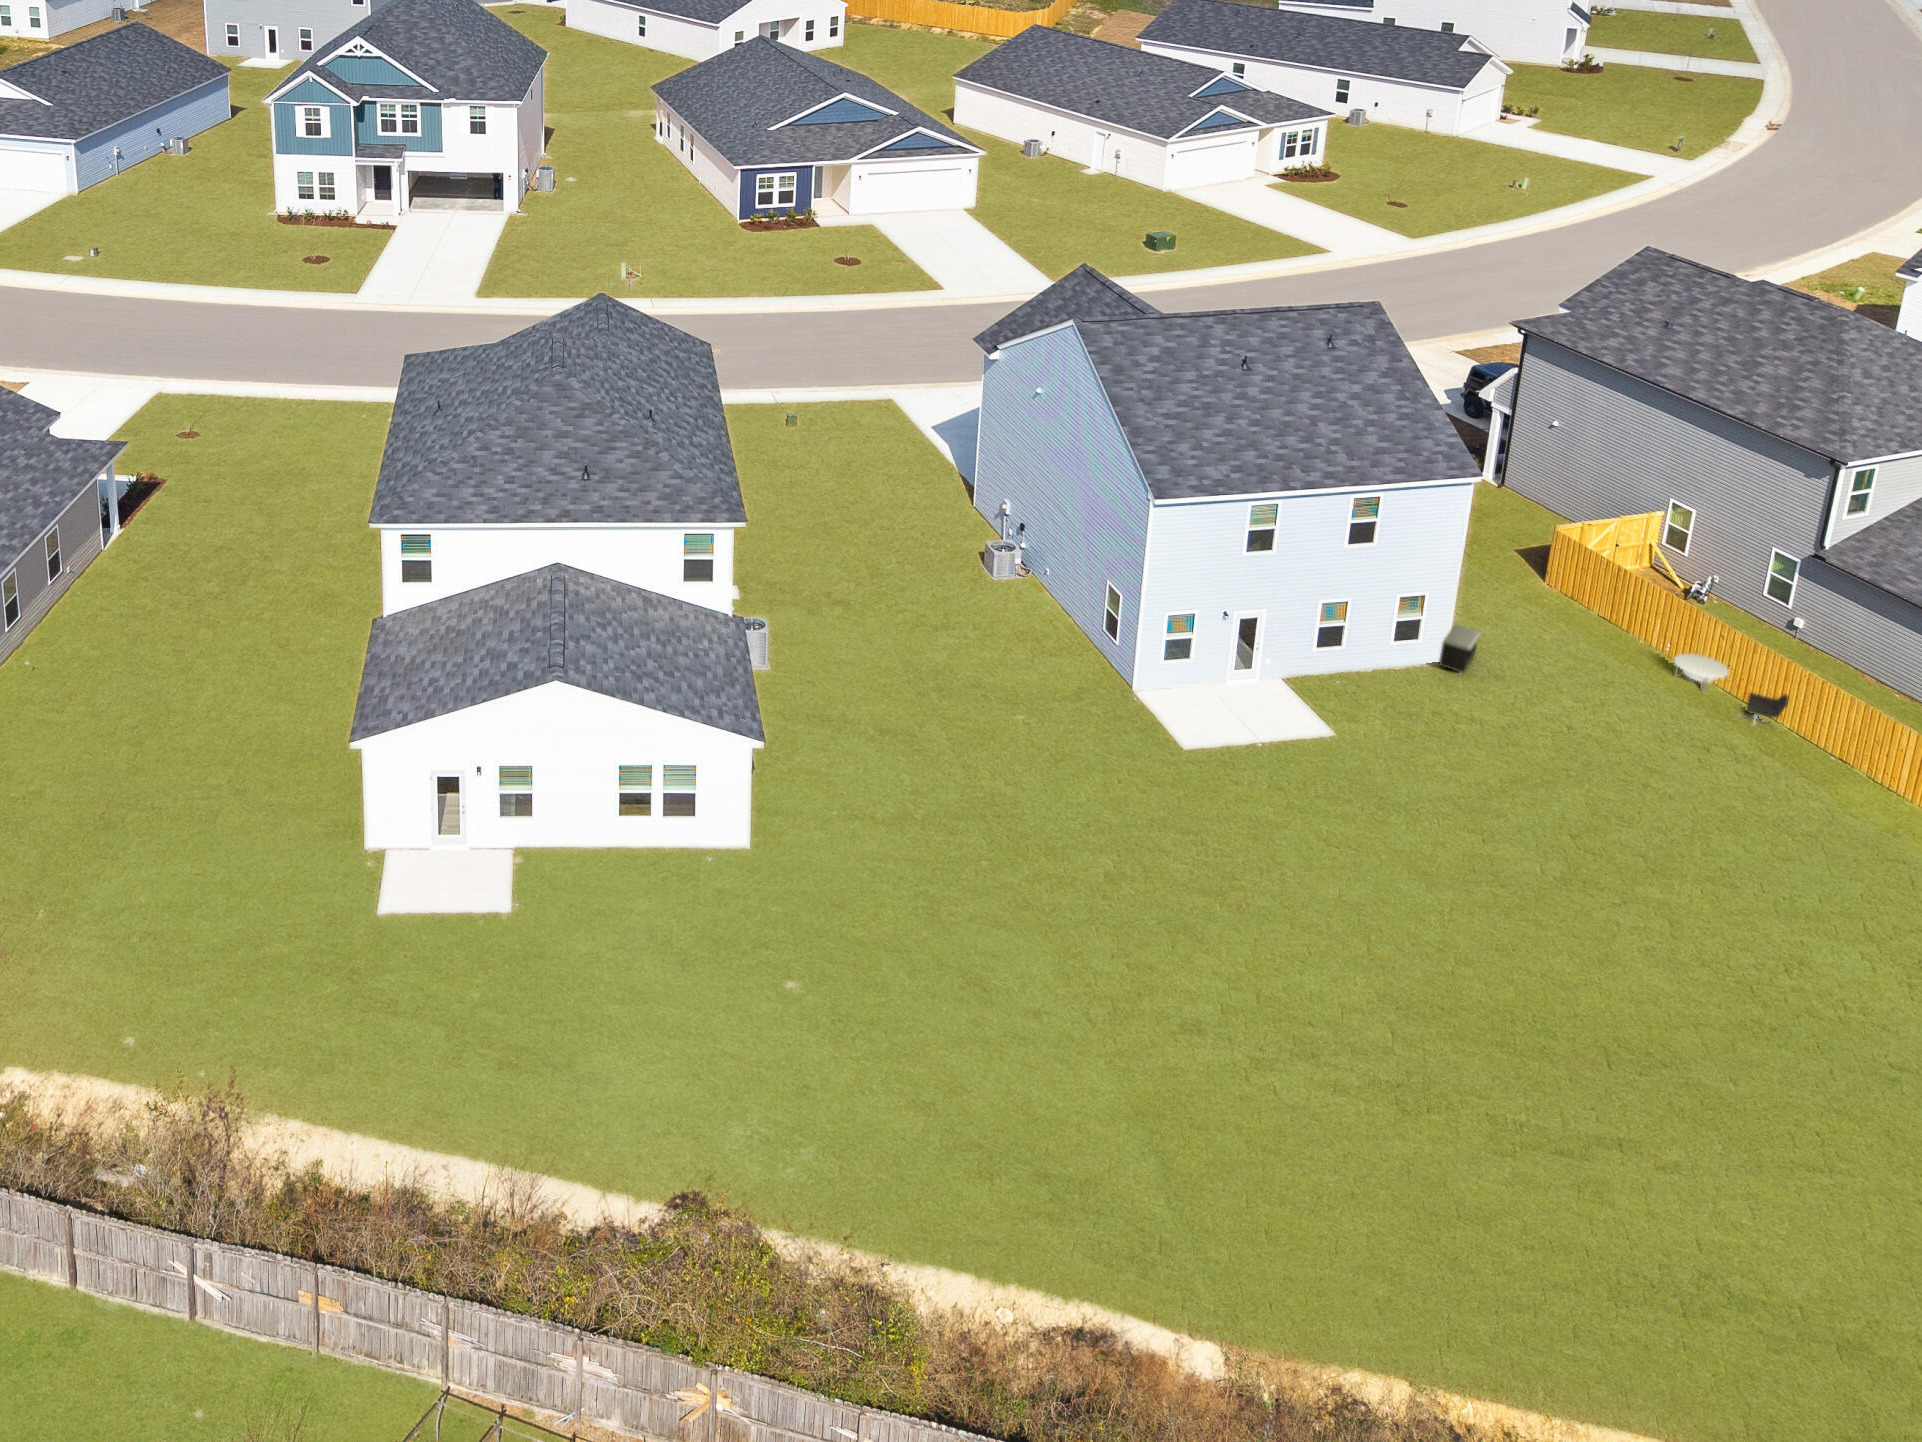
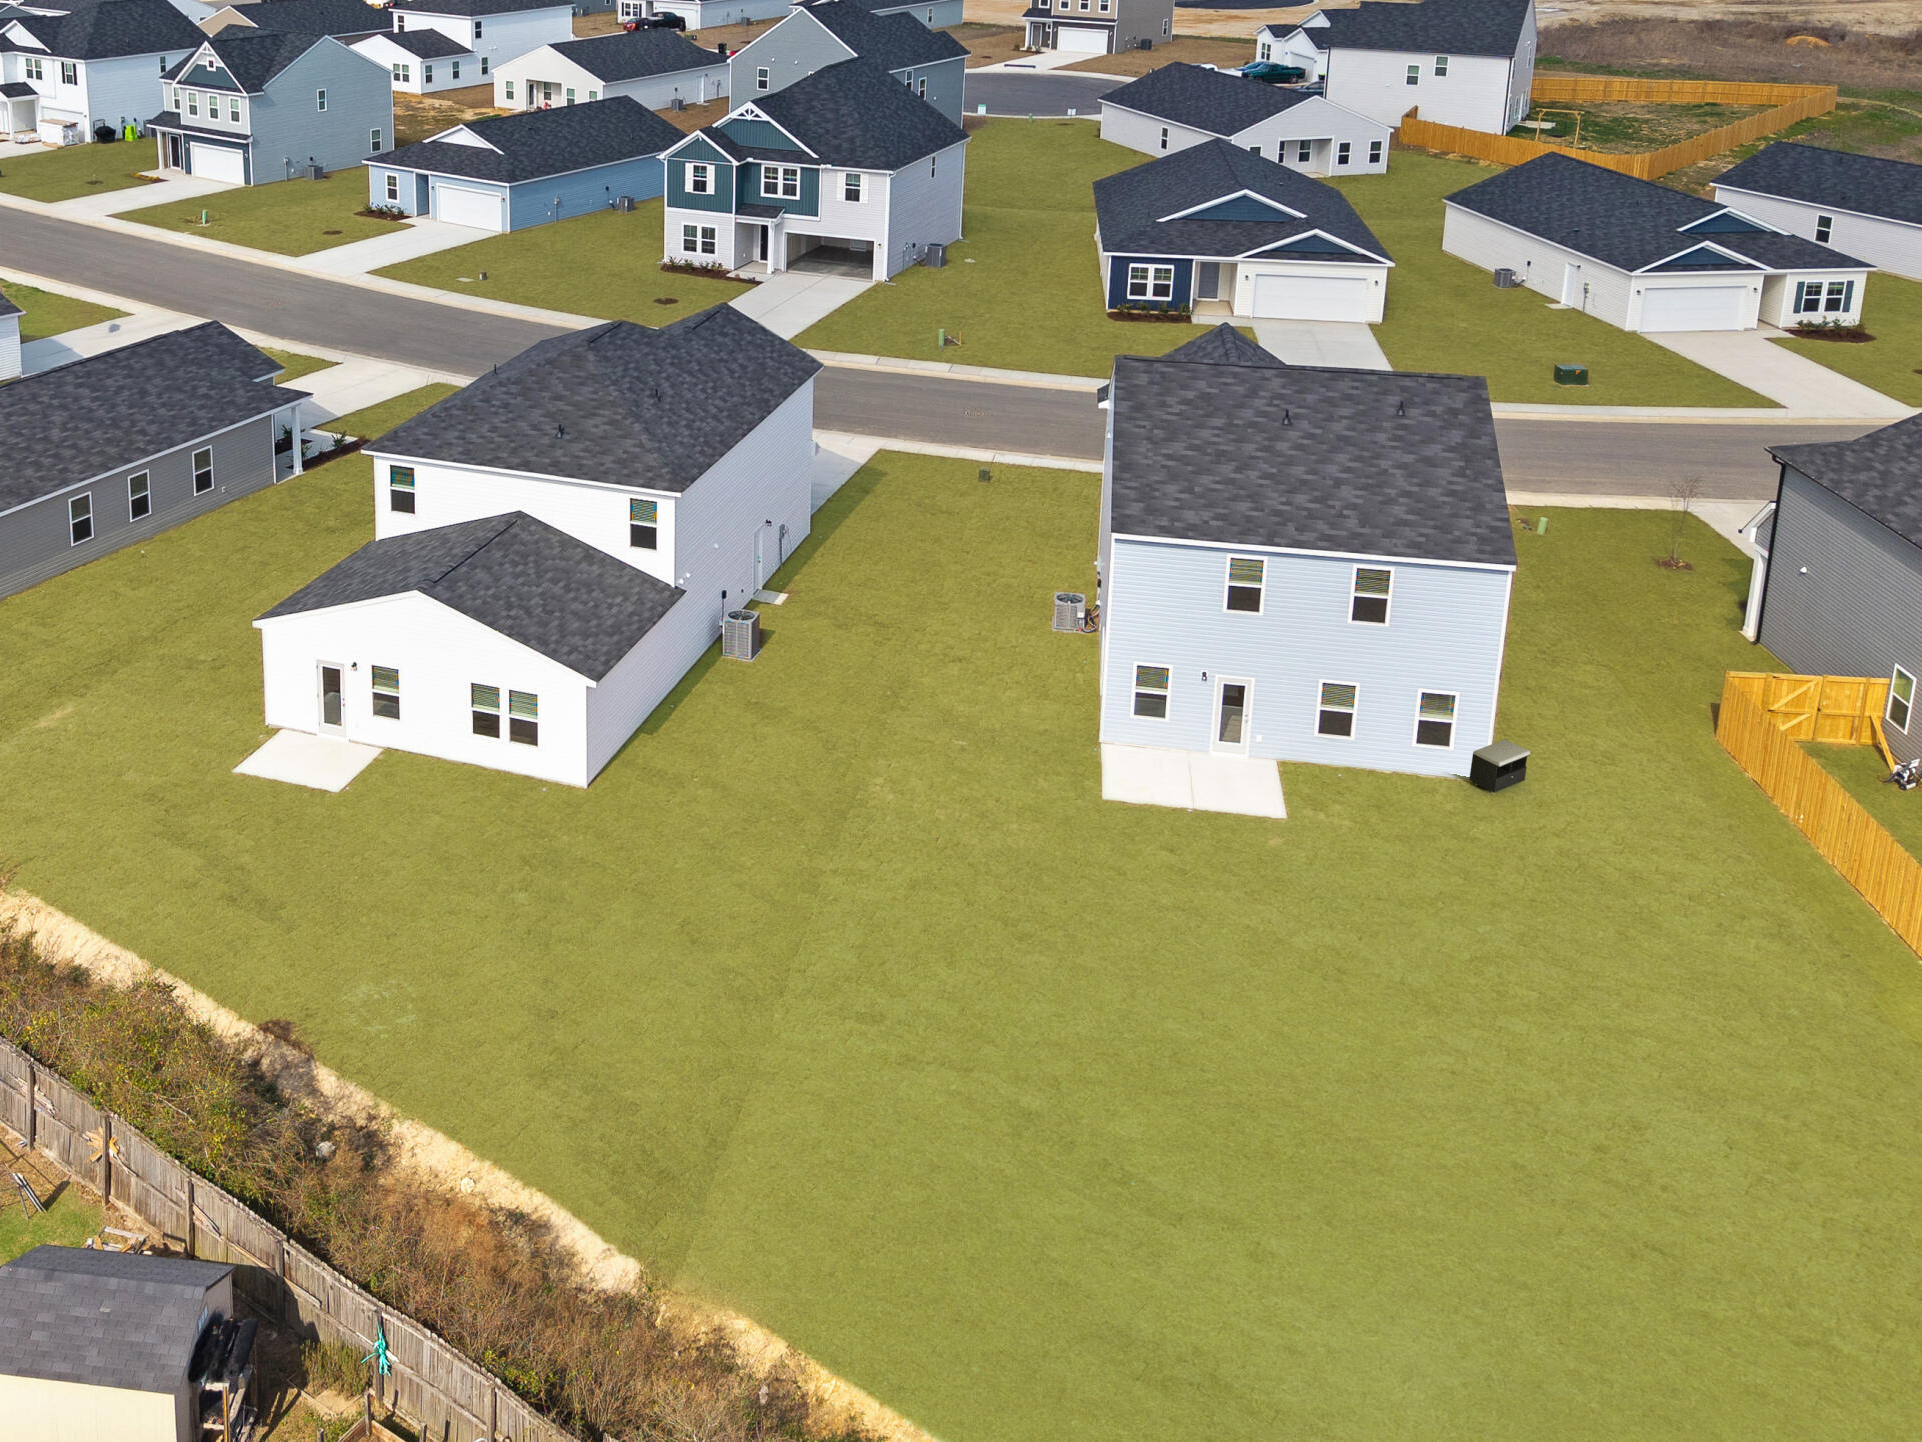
round table: present [1674,653,1729,693] -> none [1775,821,1844,869]
lounge chair: present [1746,693,1788,724] -> none [1826,874,1892,916]

